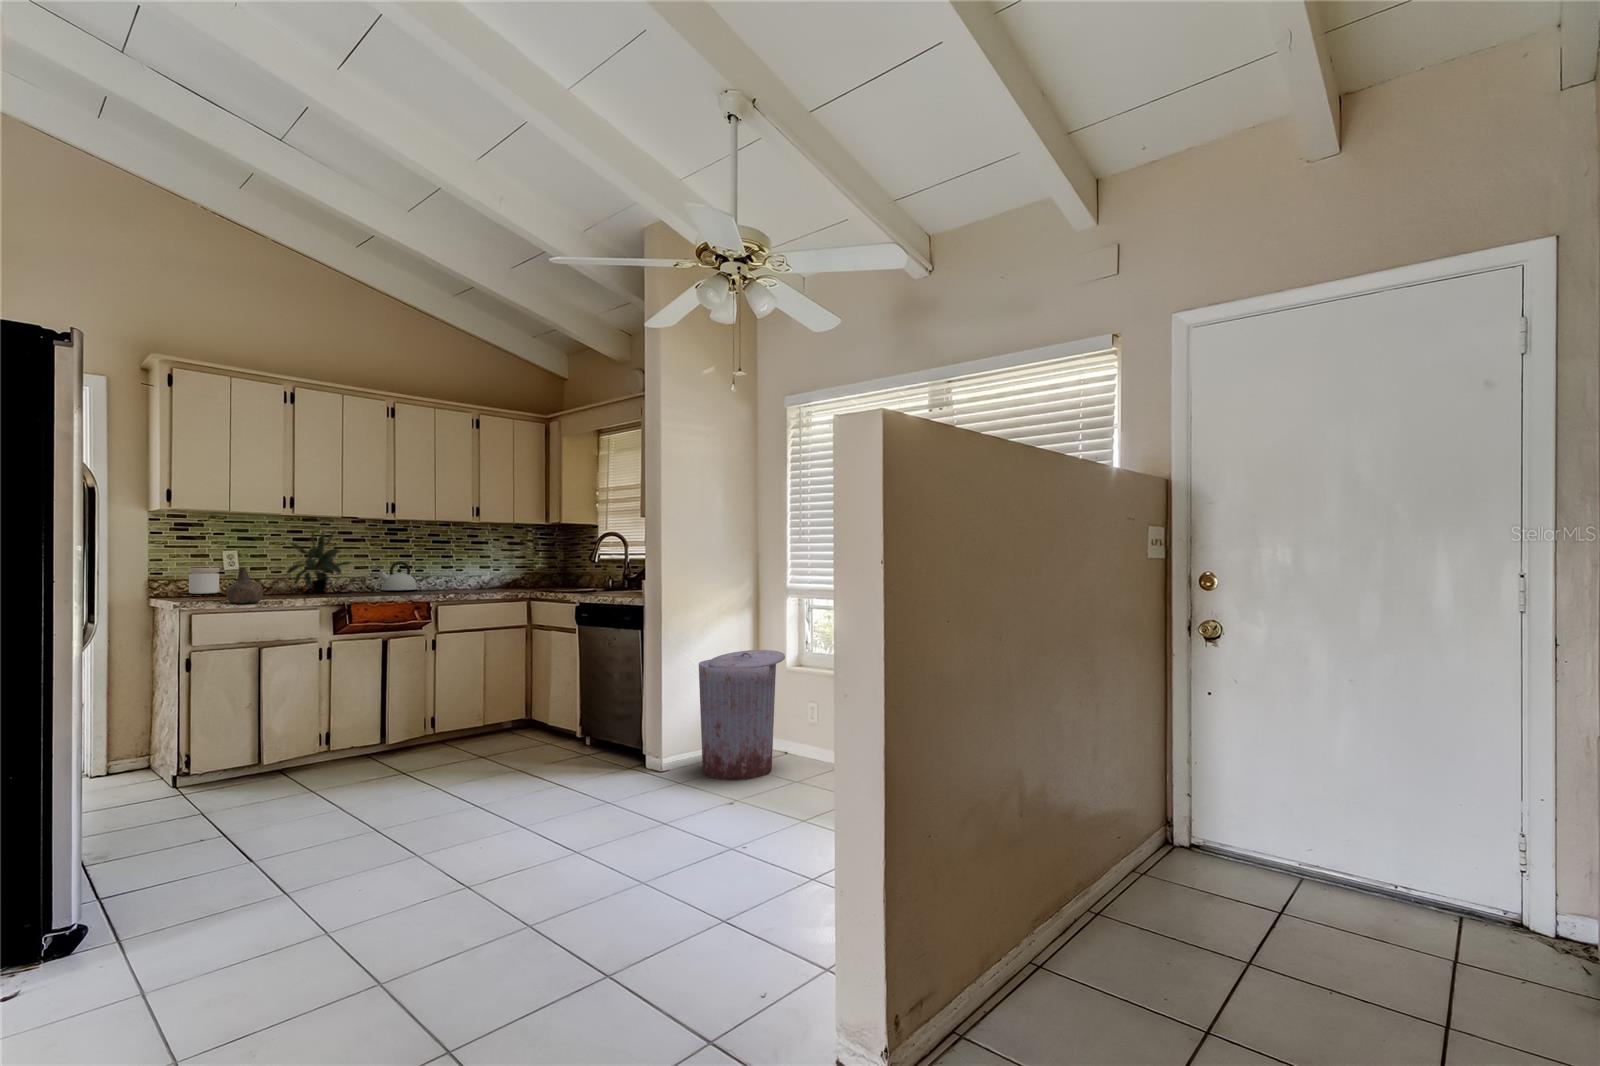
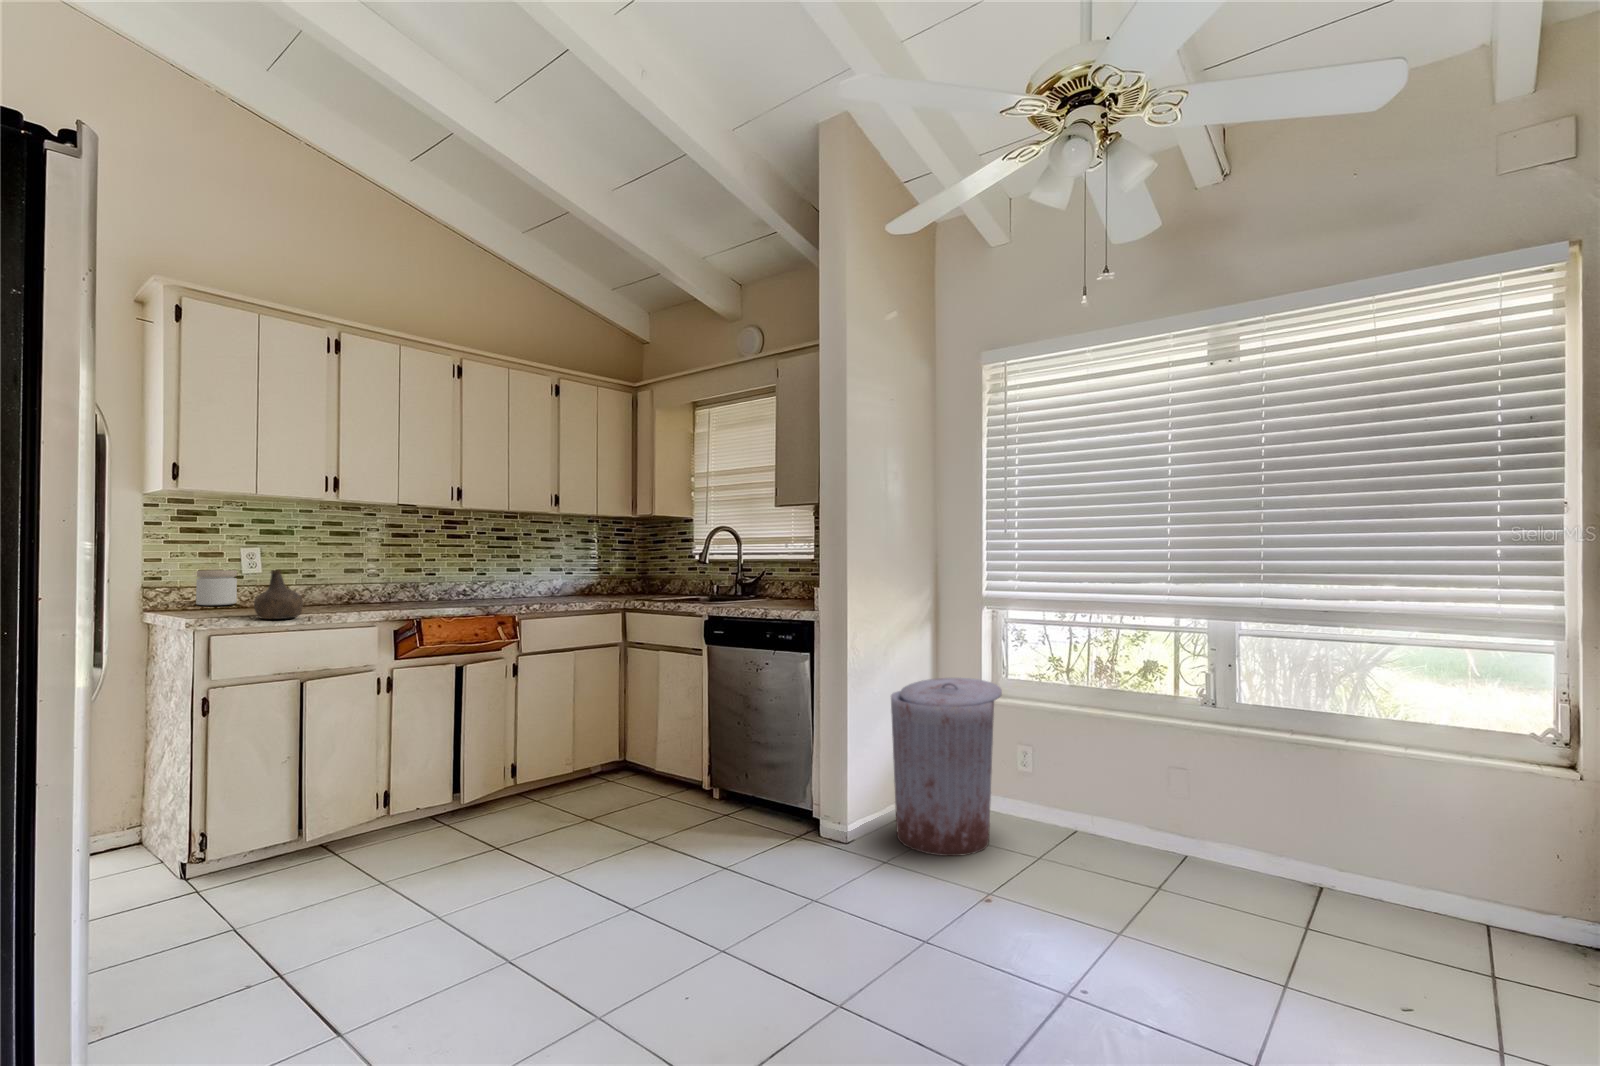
potted plant: present [287,532,350,592] -> none [321,522,404,602]
kettle: present [378,561,417,590] -> none [435,562,482,599]

